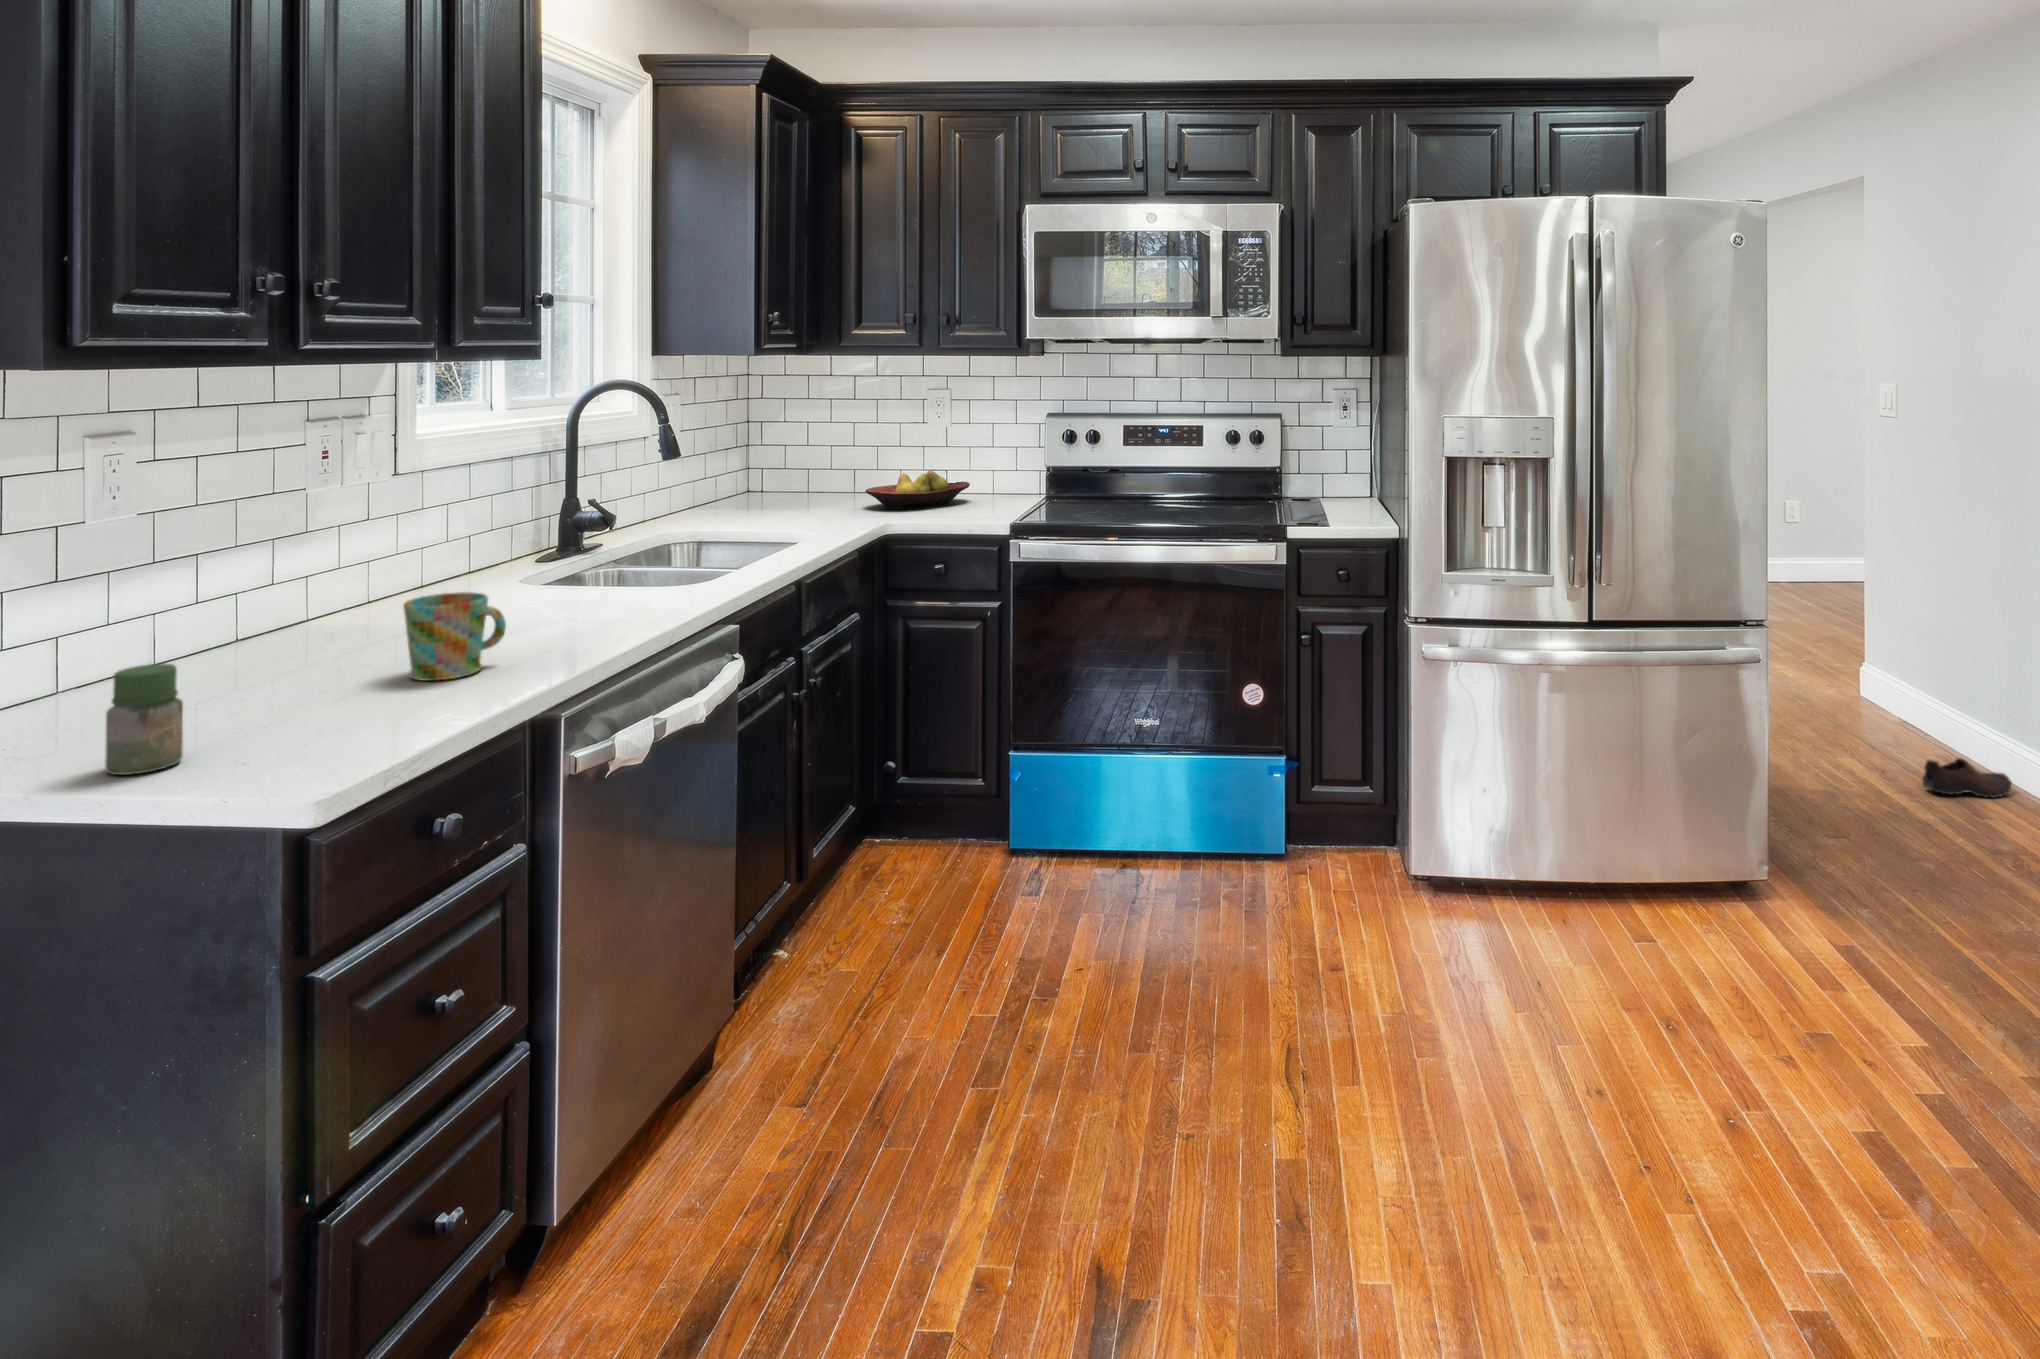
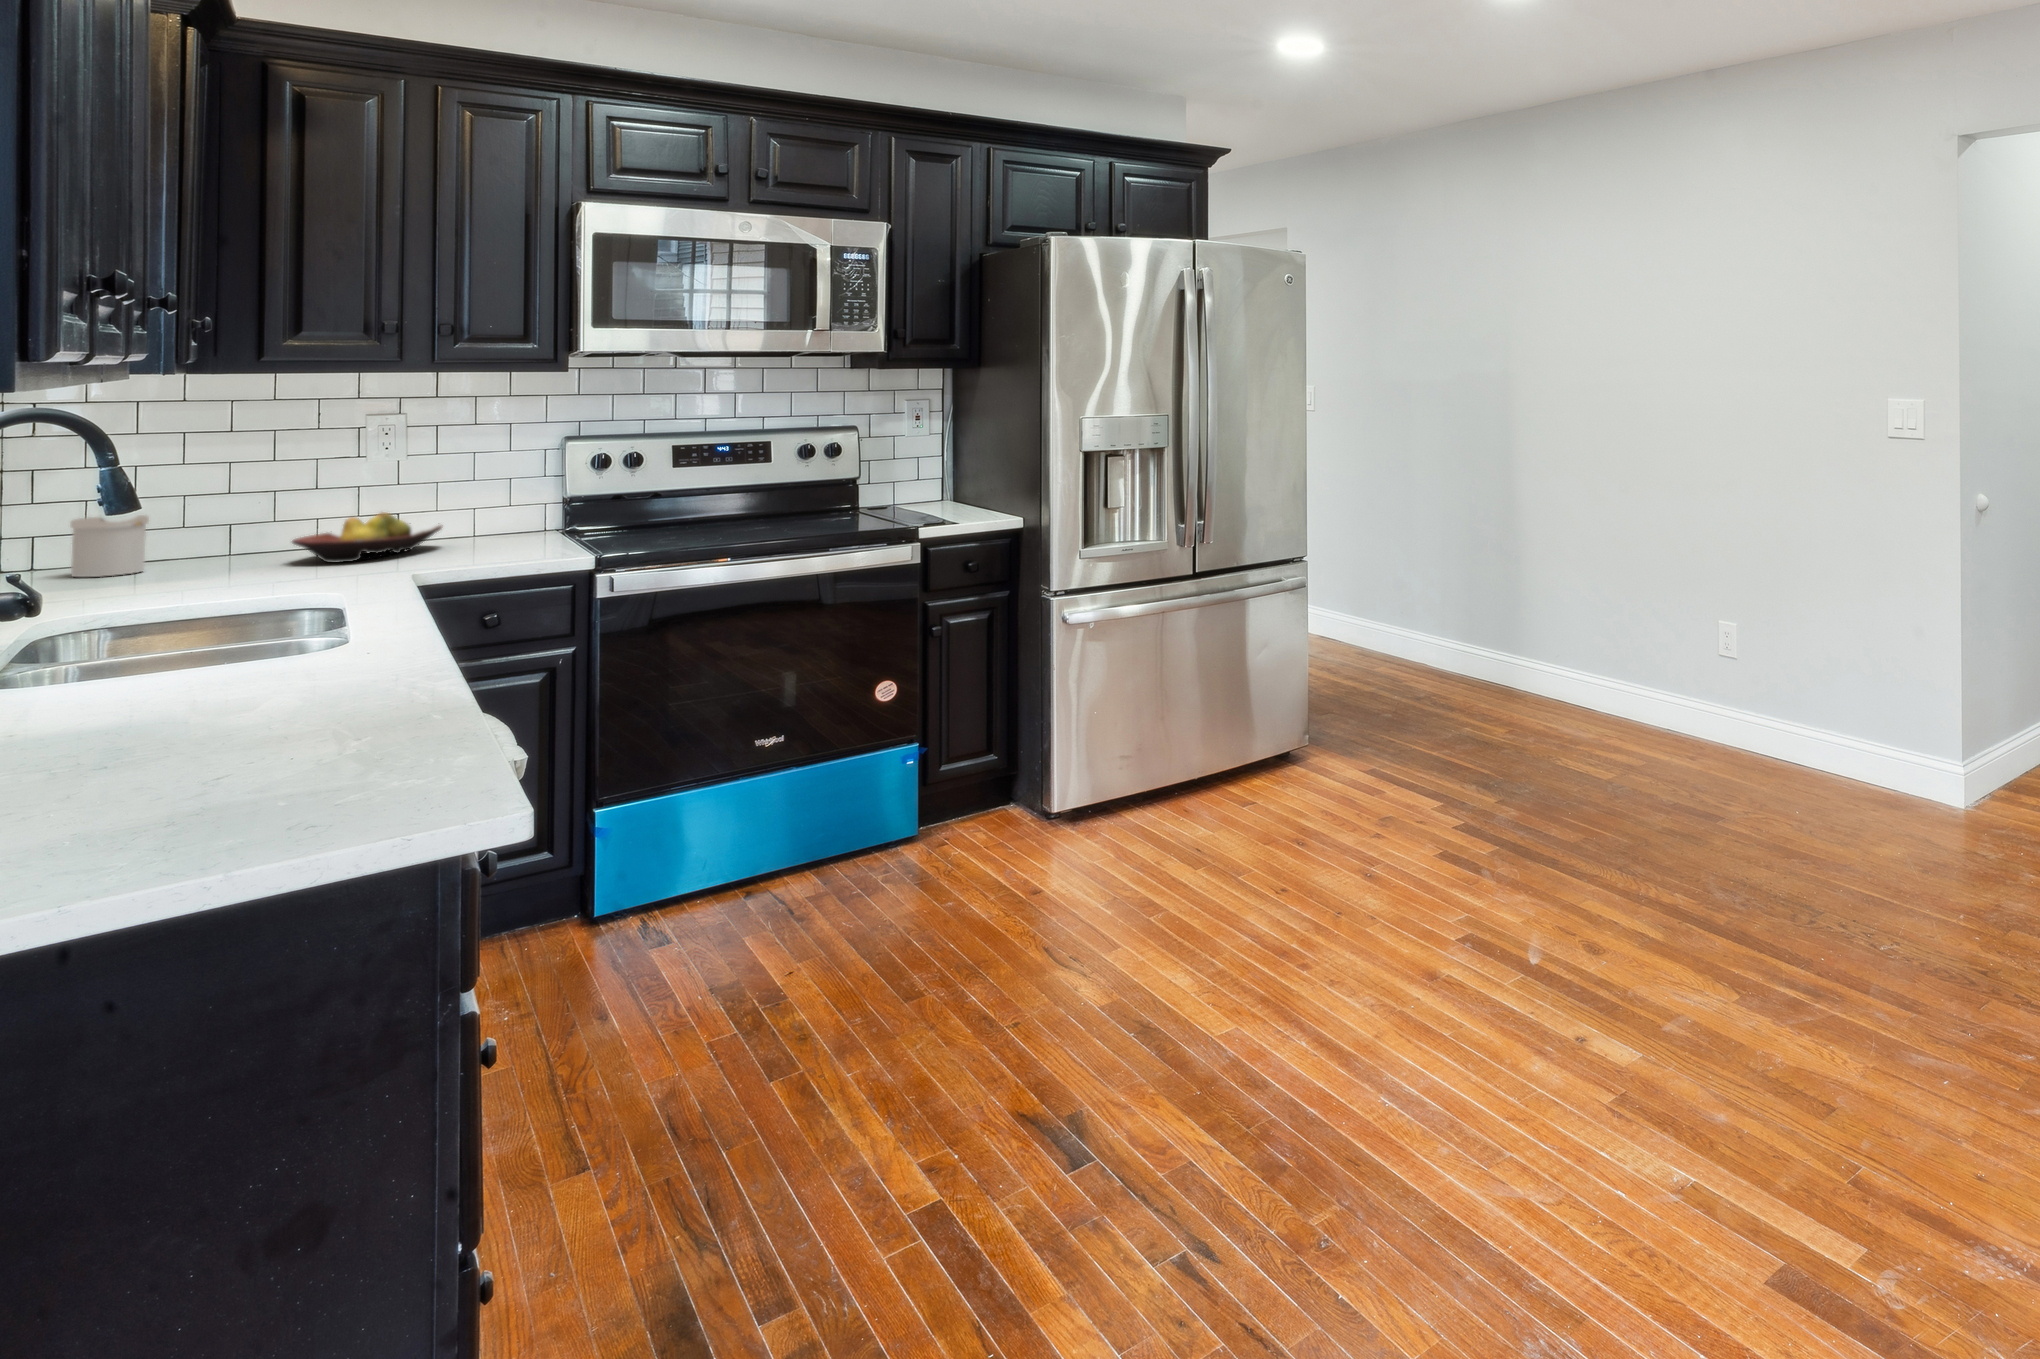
soap dispenser: none [763,442,802,505] -> present [70,515,149,577]
mug: present [404,592,506,681] -> none [221,642,346,751]
jar: present [105,664,183,775] -> none [114,725,223,864]
shoe: present [1923,758,2012,798] -> none [1349,652,1399,678]

